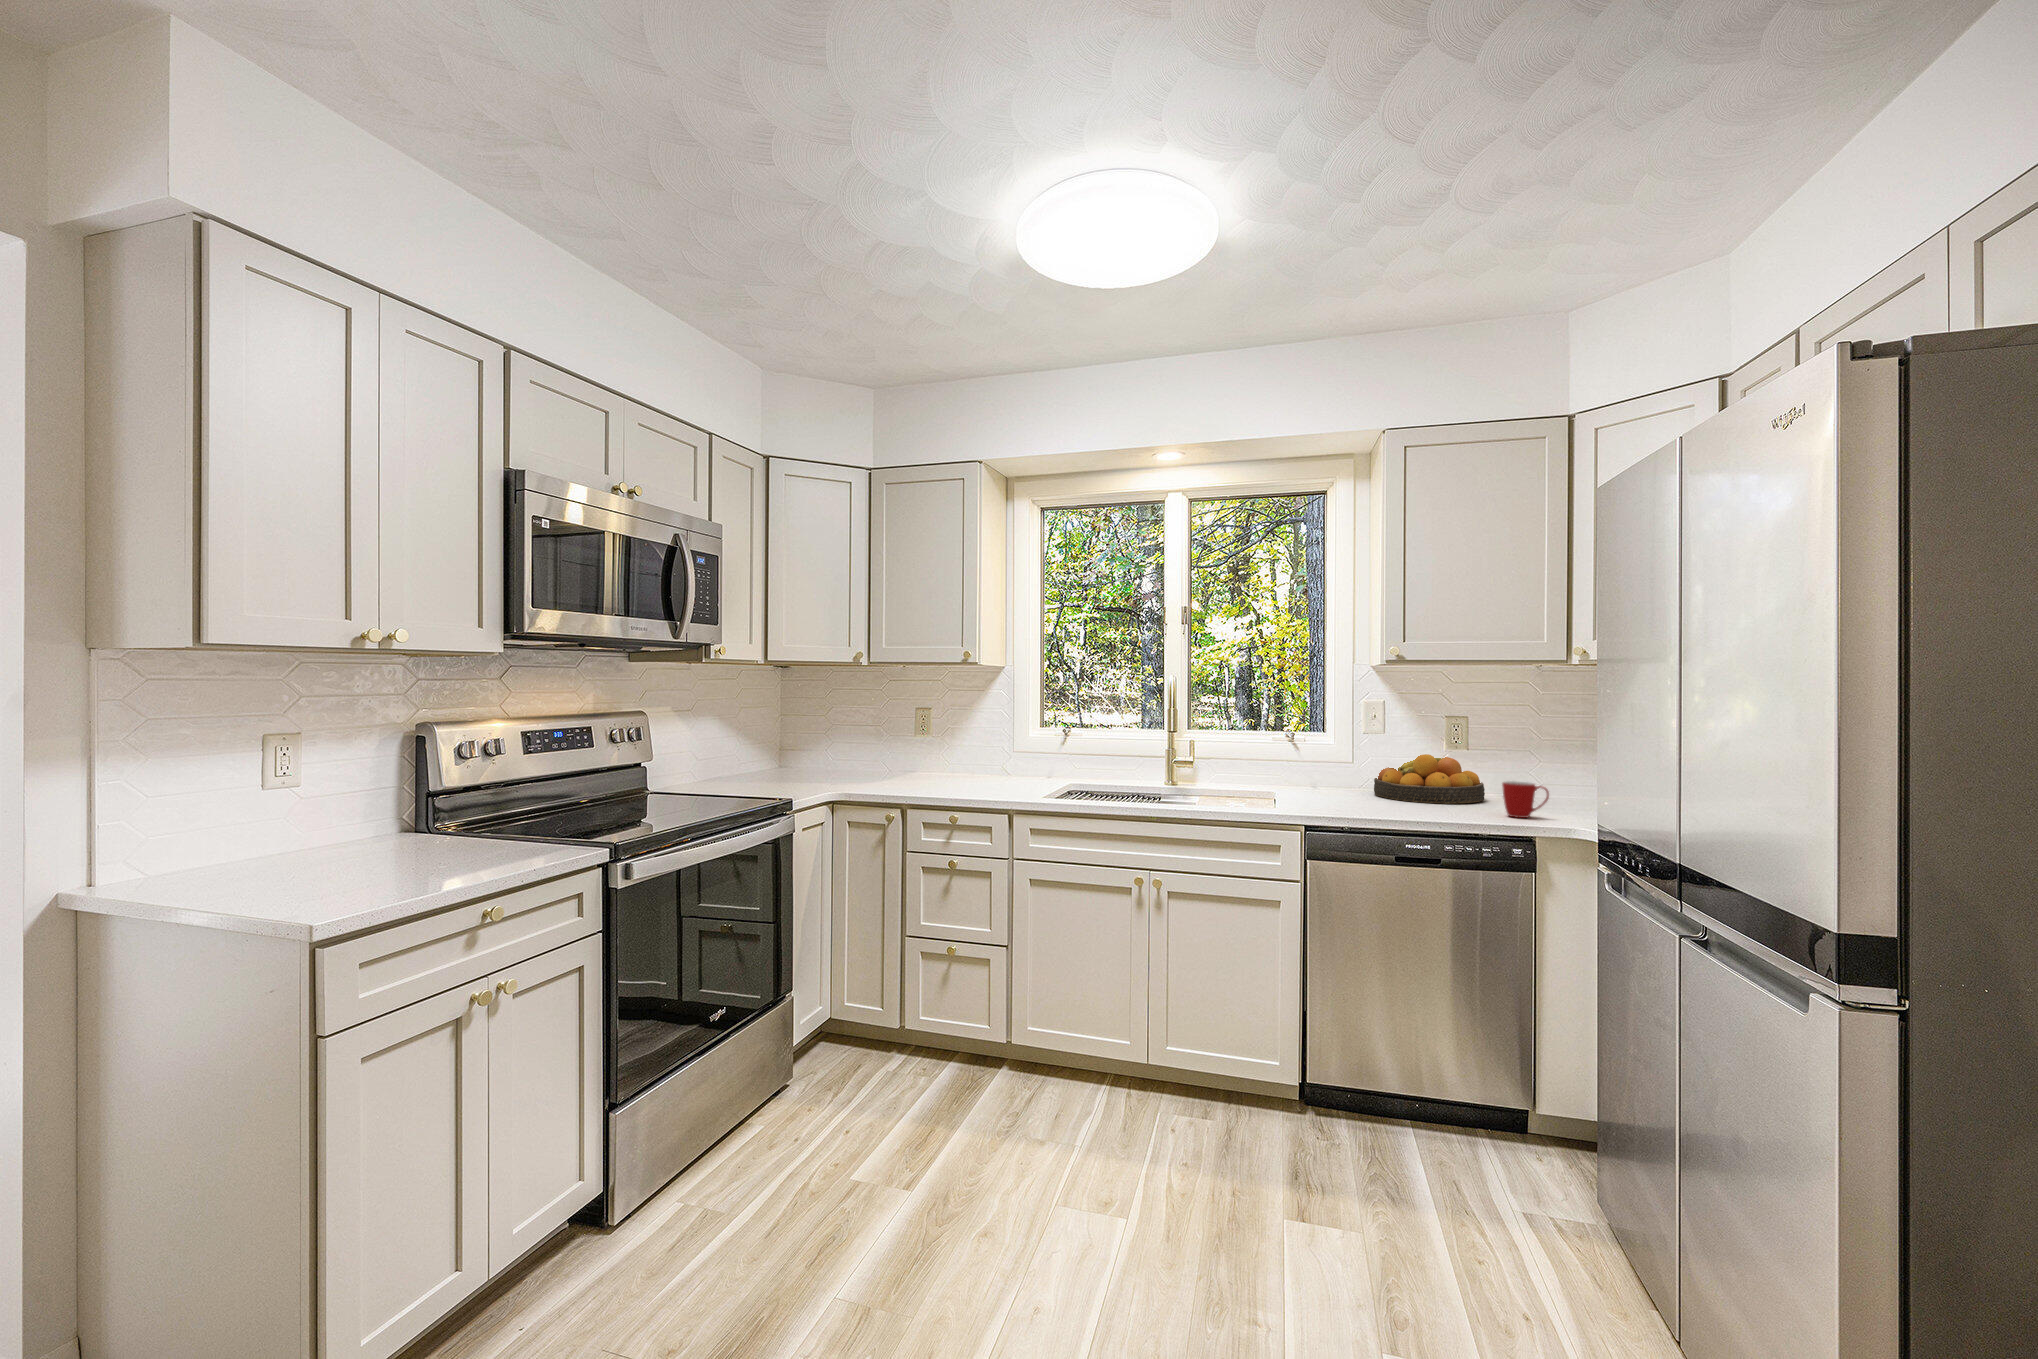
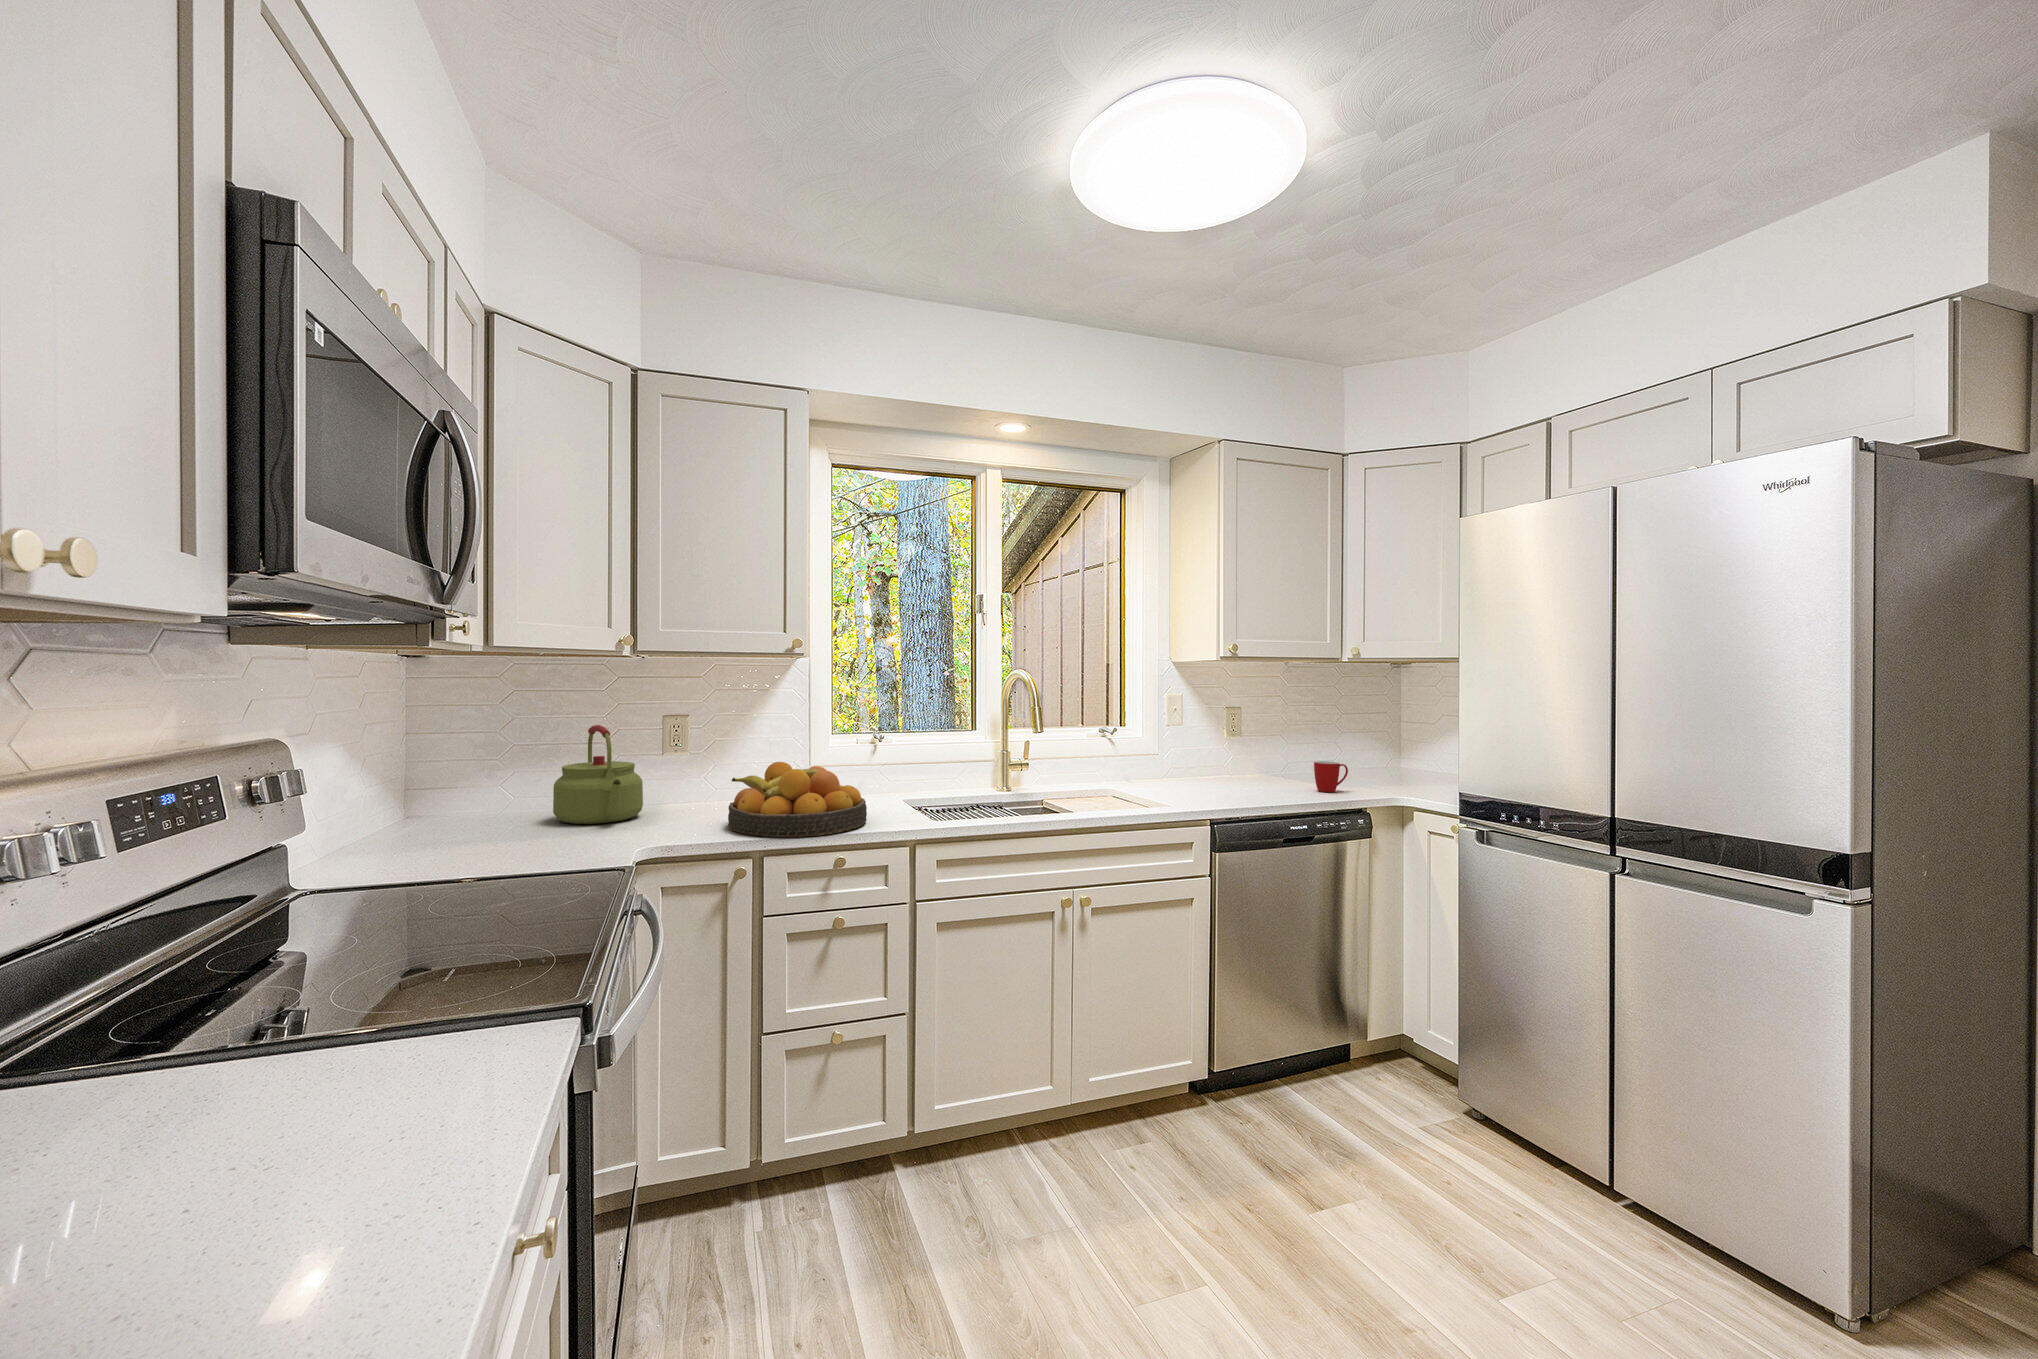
kettle: none [830,715,885,780] -> present [553,725,643,824]
fruit bowl: present [1374,754,1485,804] -> present [728,762,867,837]

